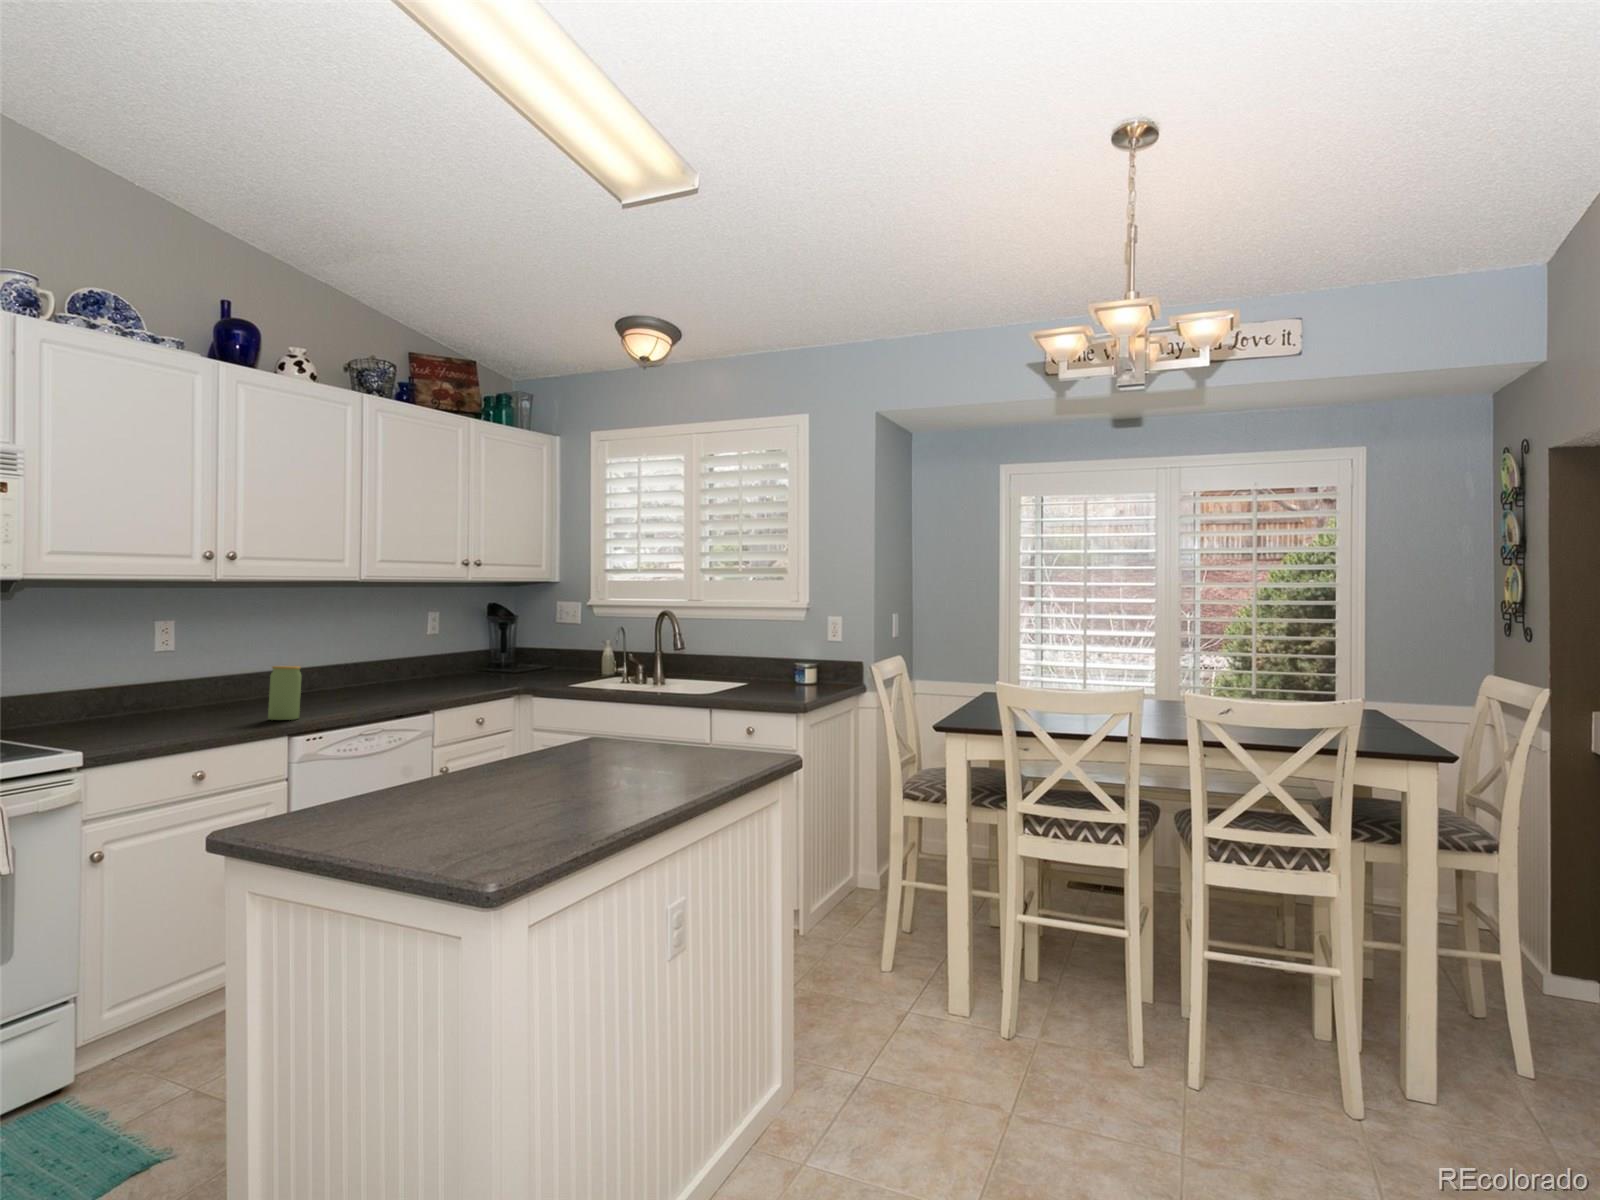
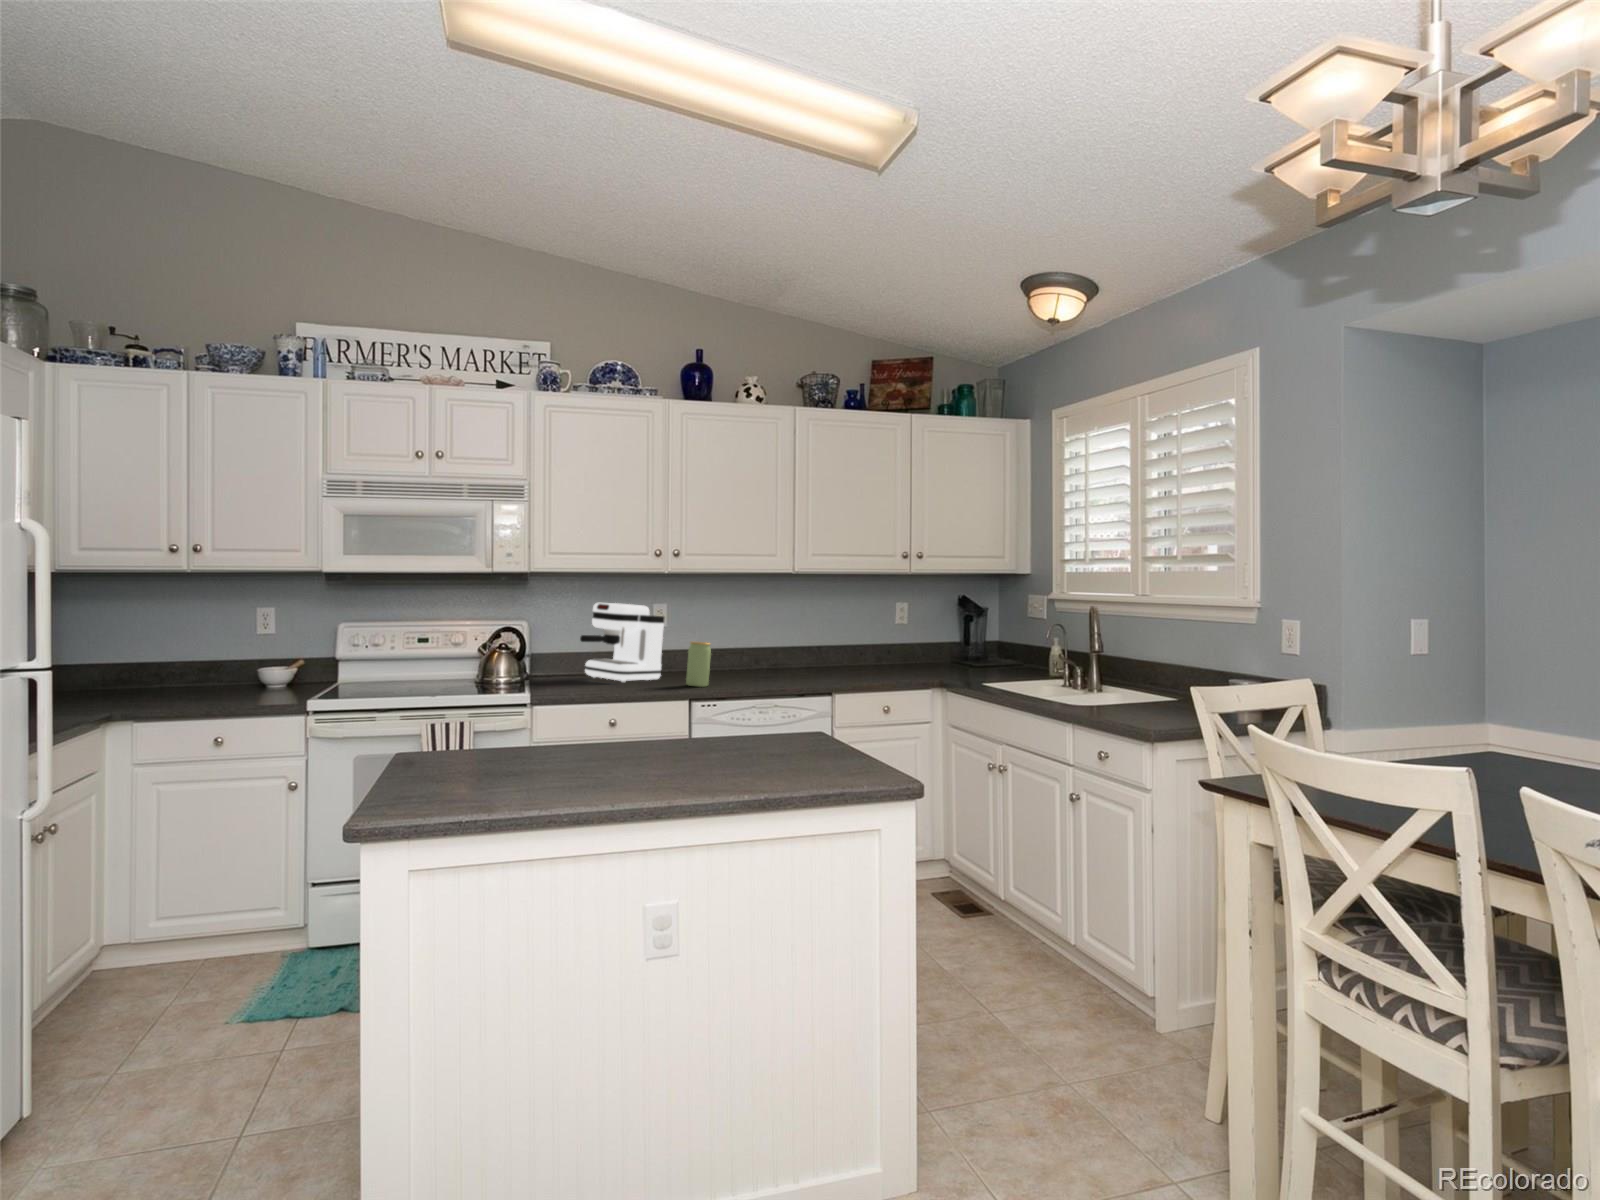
coffee maker: none [87,623,209,727] -> present [580,603,664,682]

